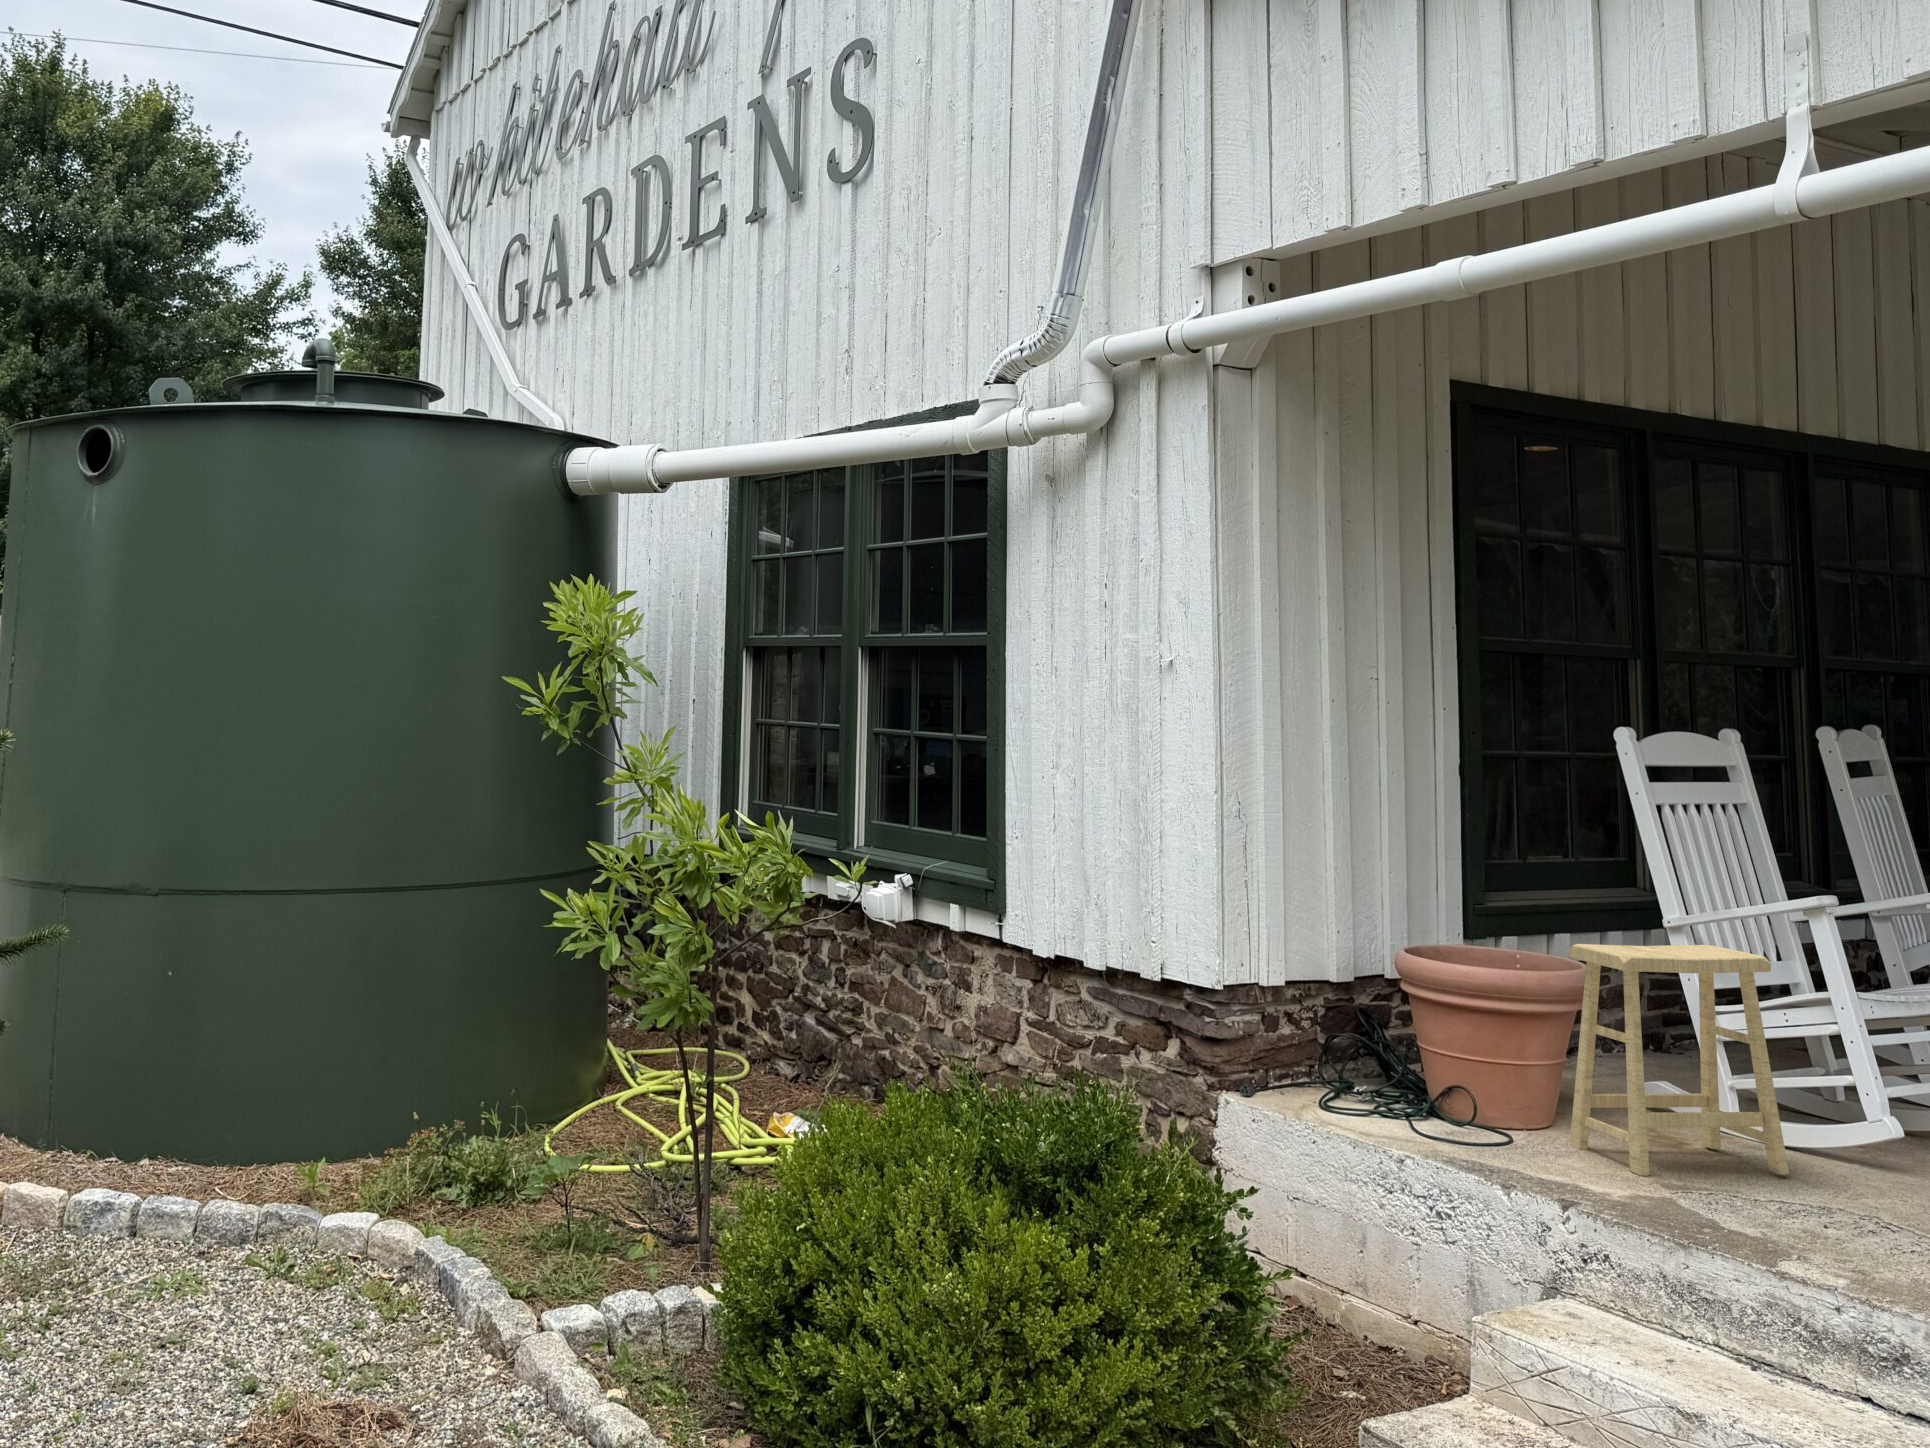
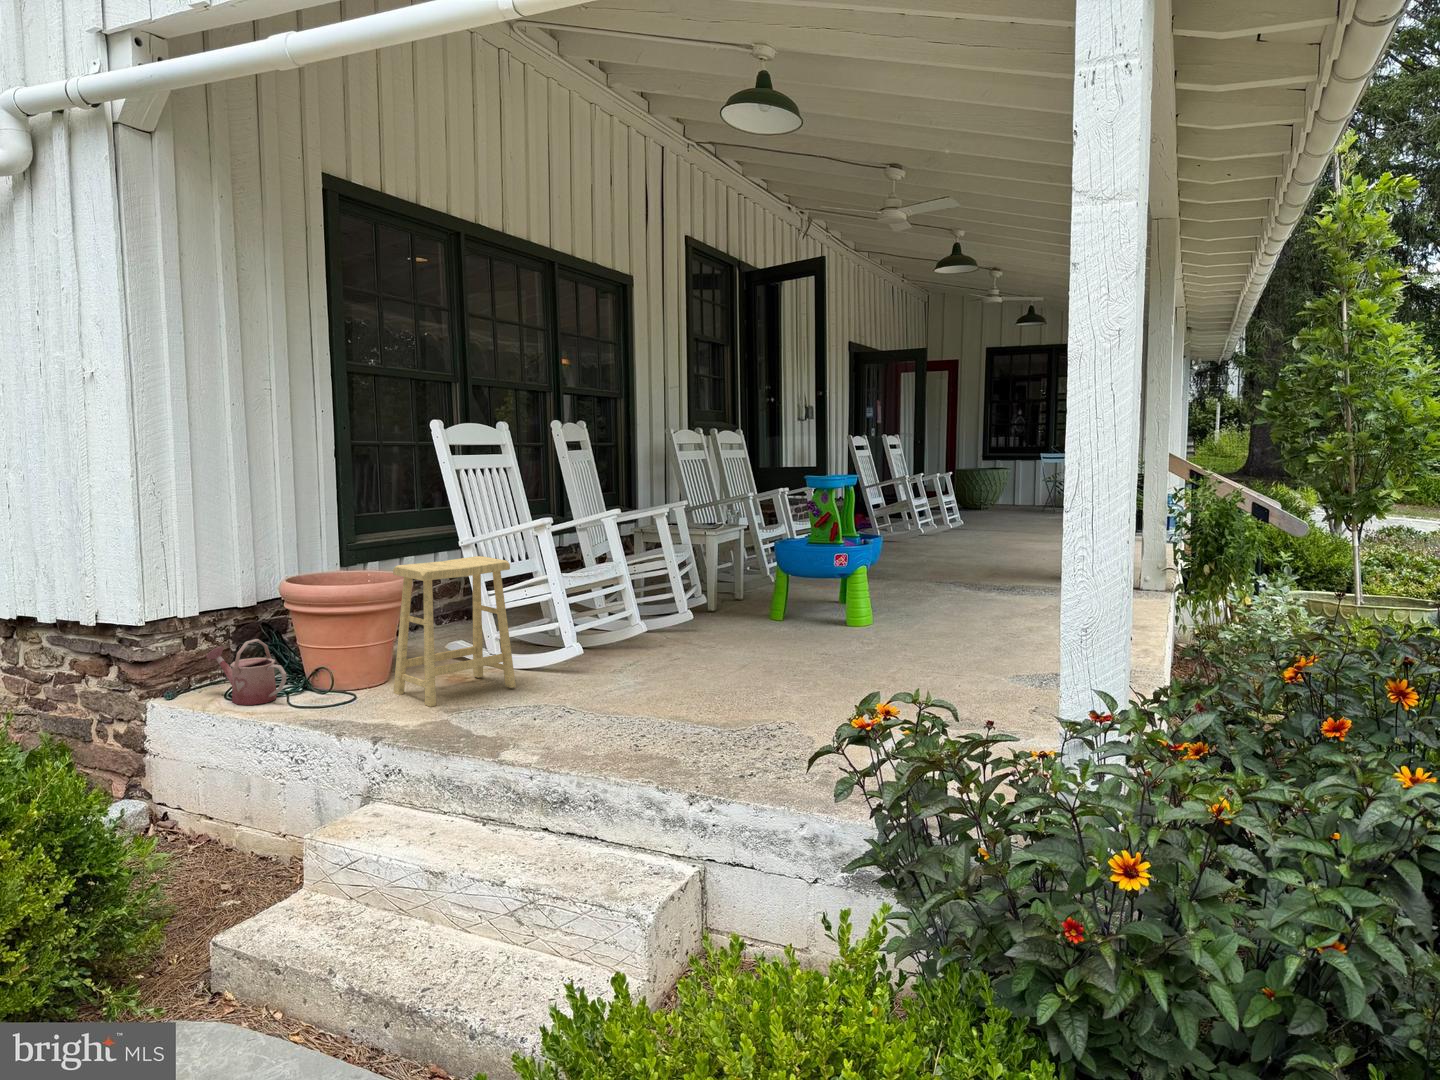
watering can: none [1291,1027,1409,1122] -> present [206,639,286,705]

